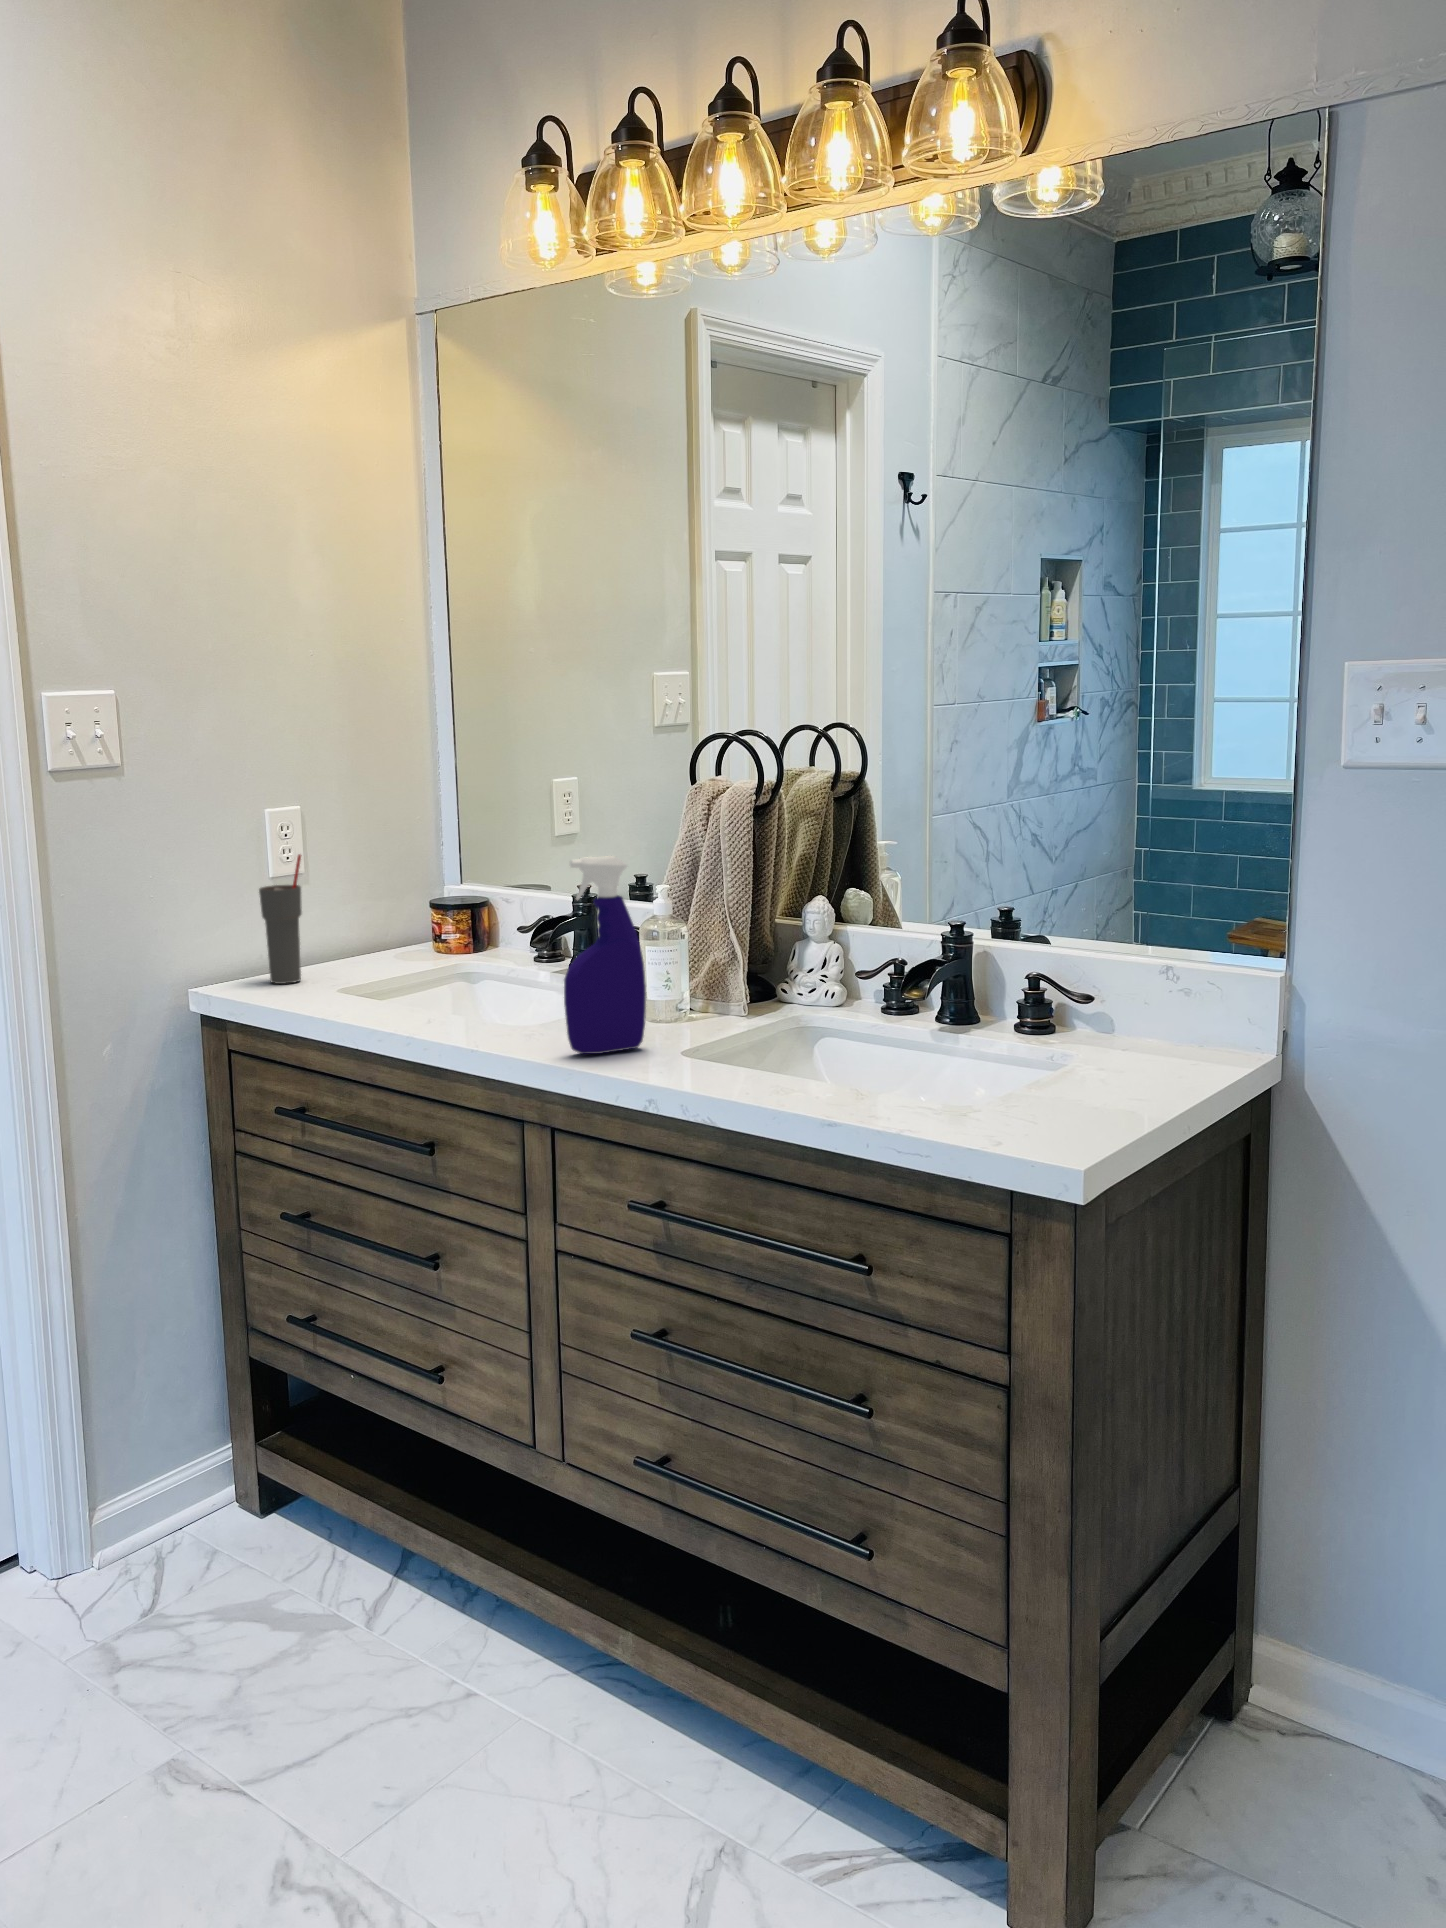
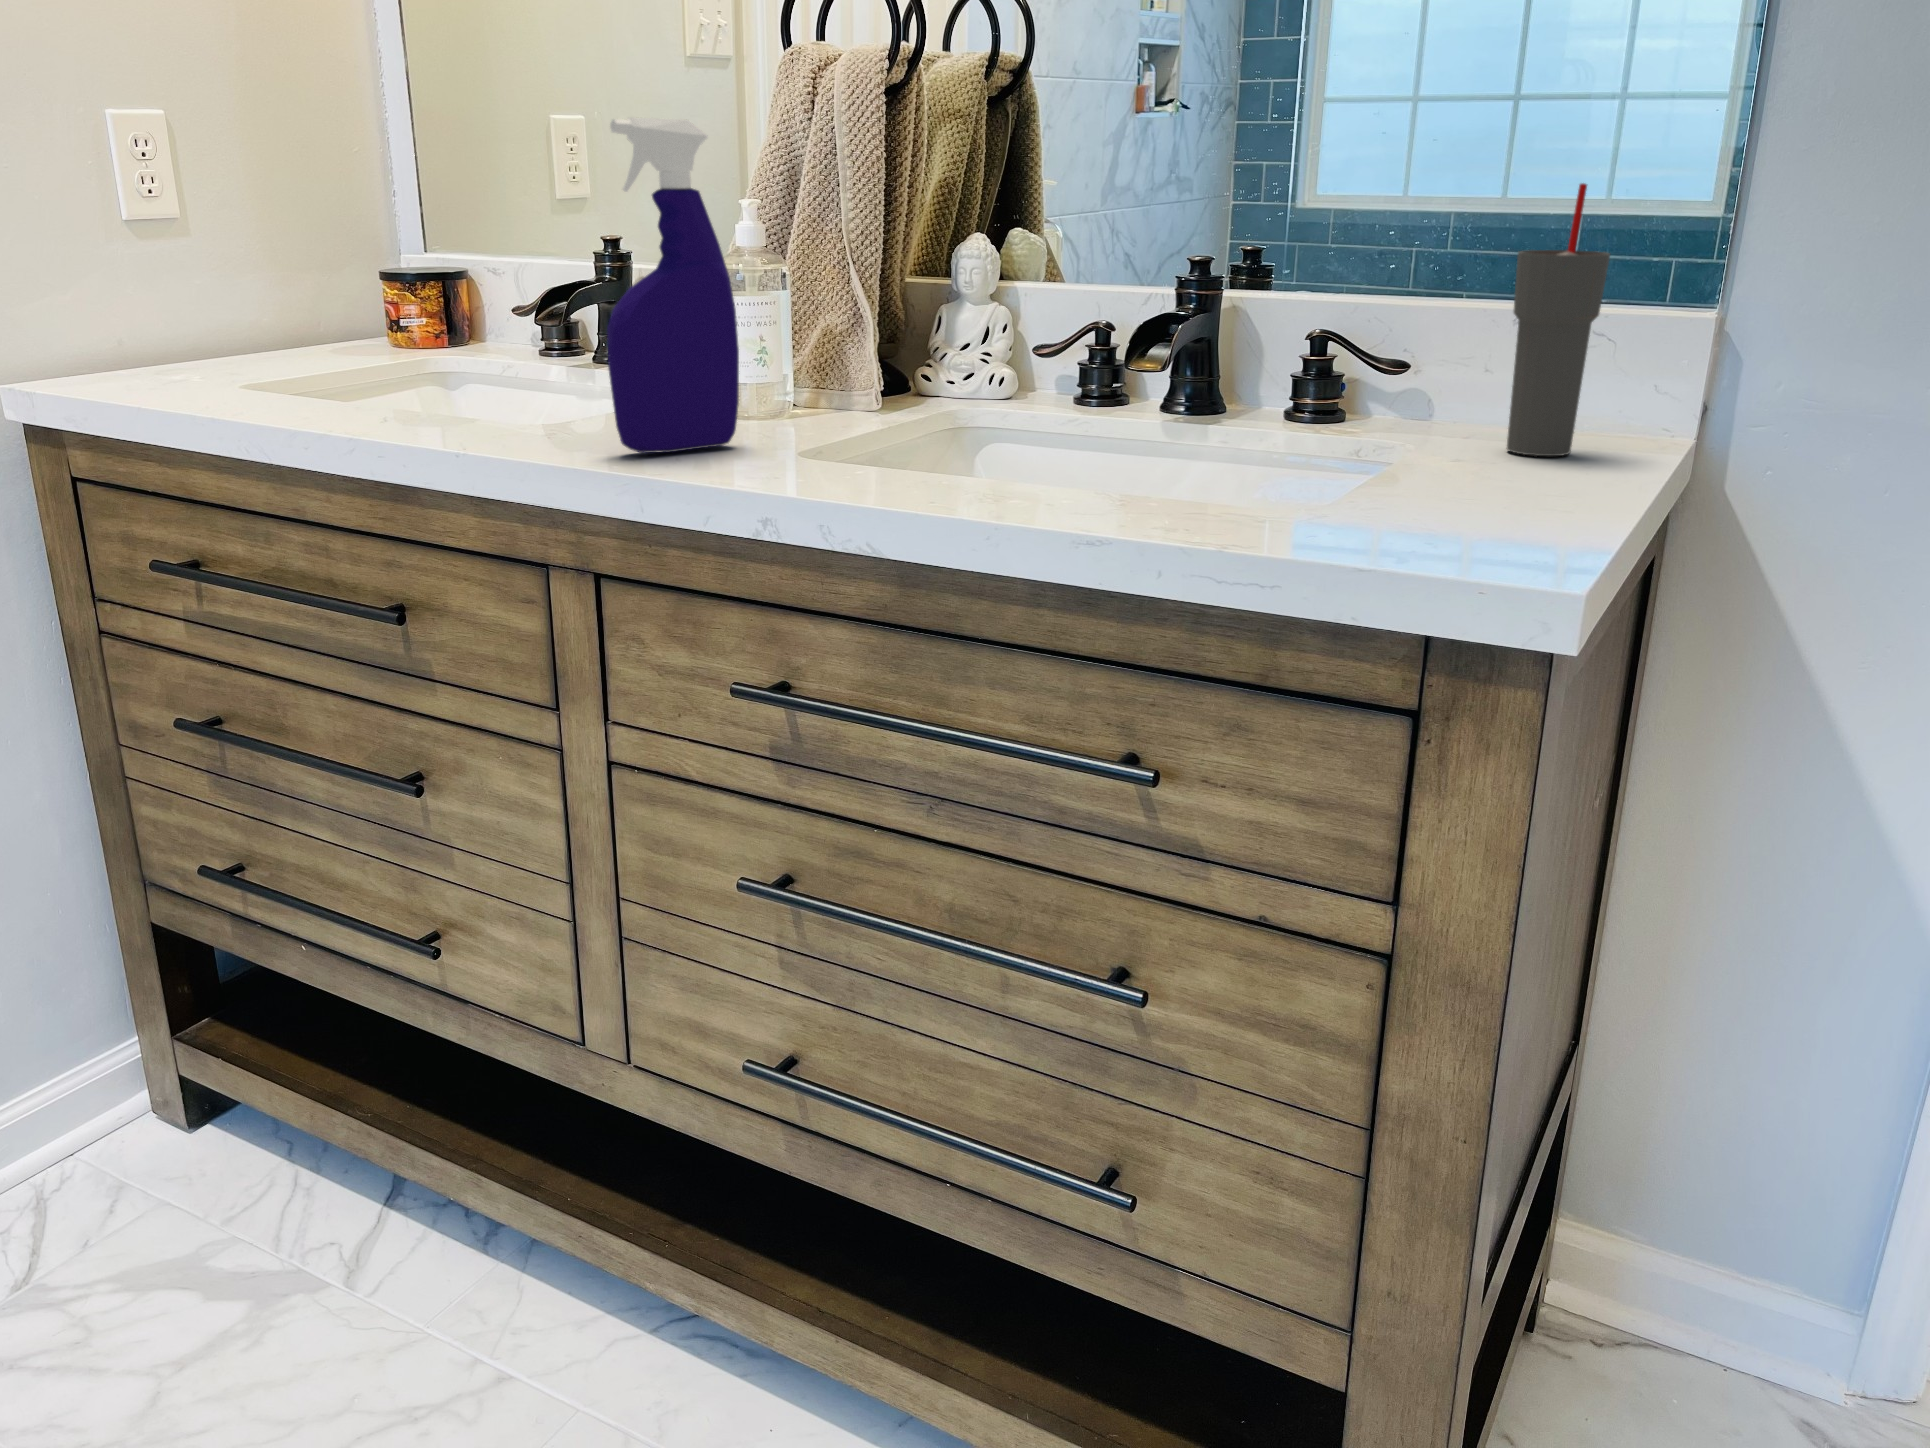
cup: present [259,854,302,984] -> present [1507,183,1610,456]

